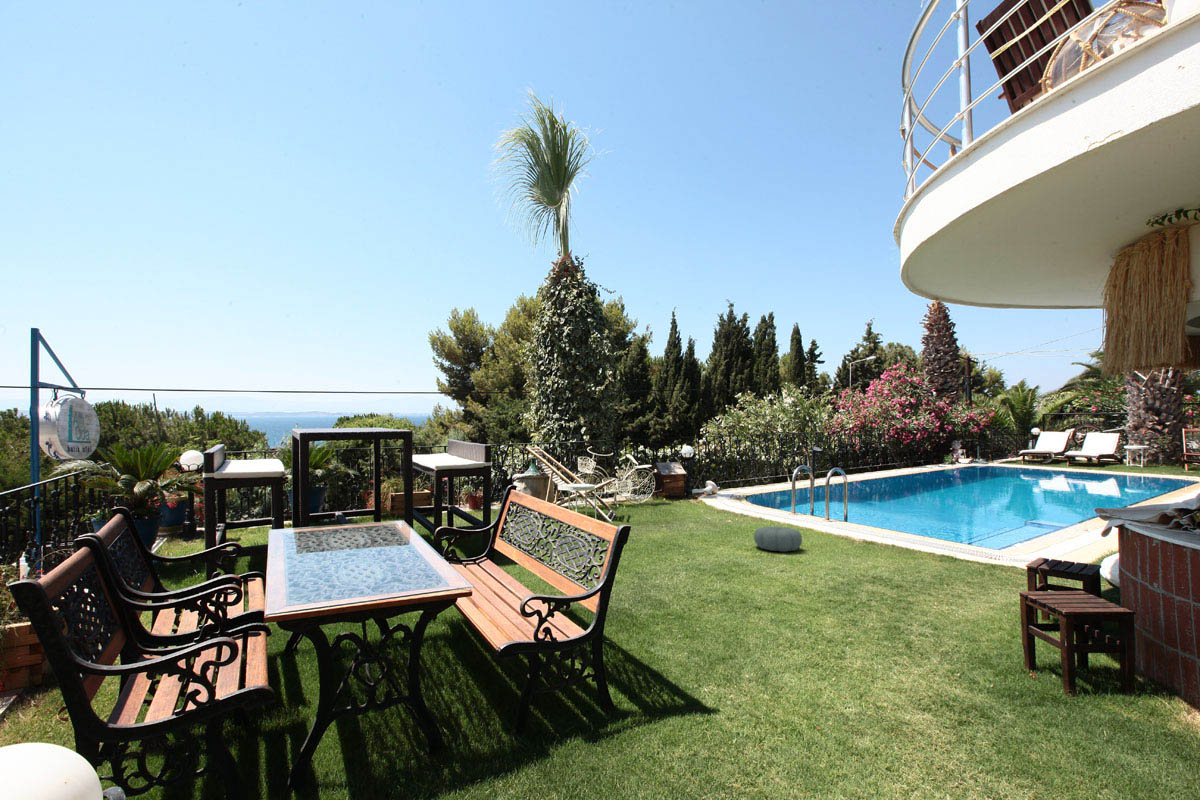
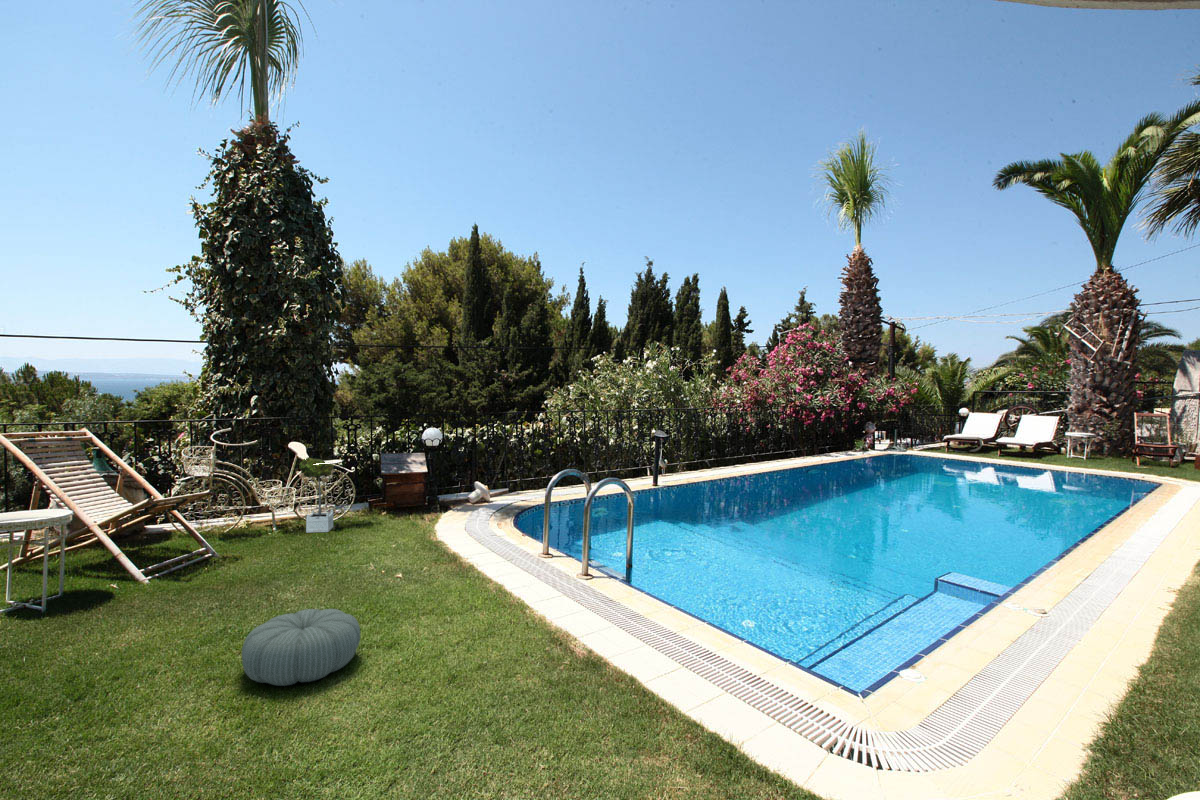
potted tree: none [638,467,658,513] -> present [299,457,334,533]

